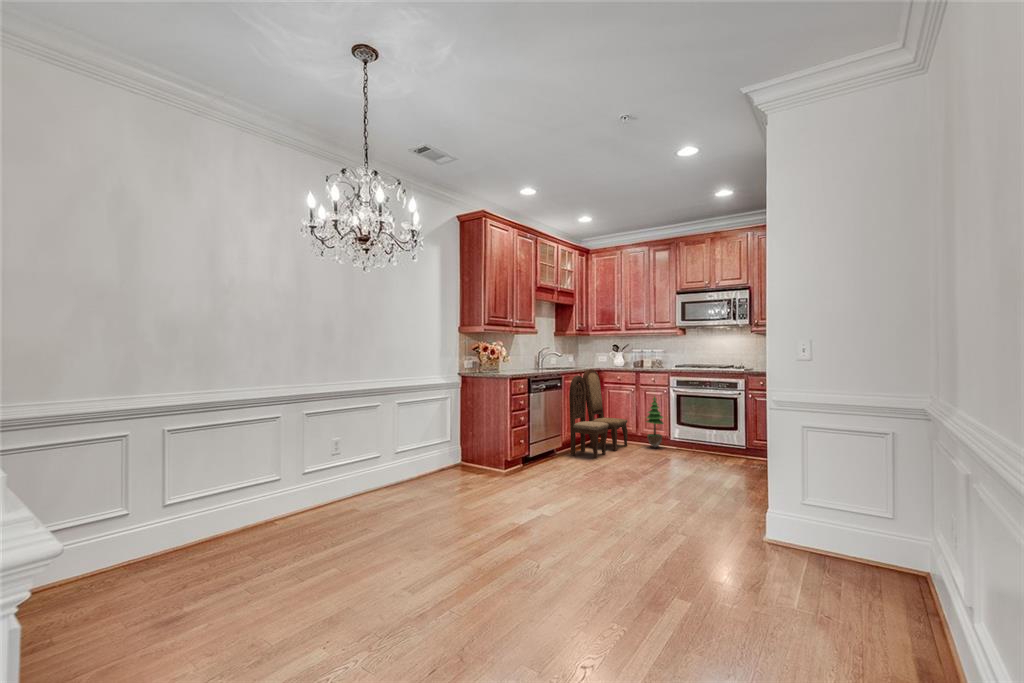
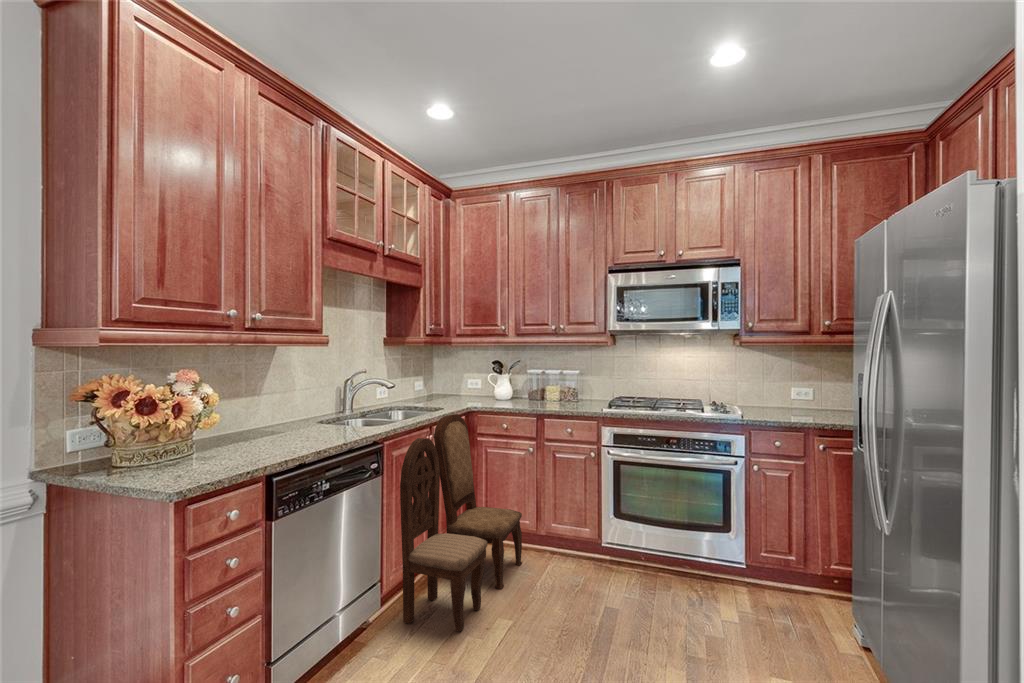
potted tree: present [646,397,664,447] -> none [555,465,591,566]

